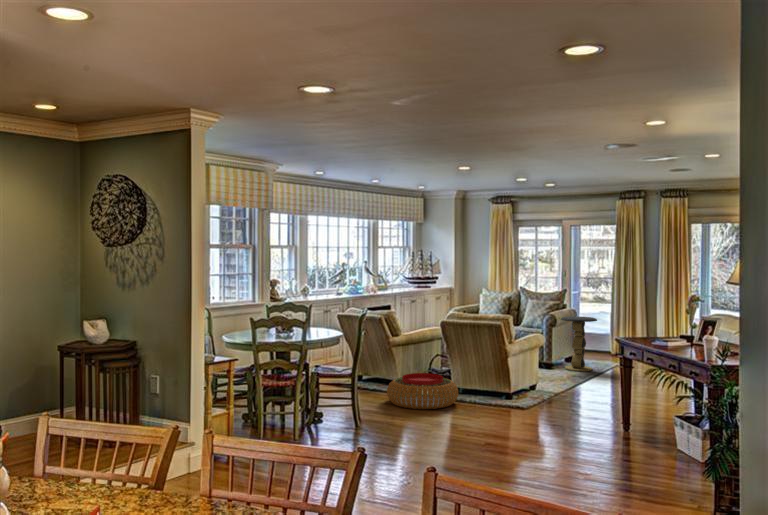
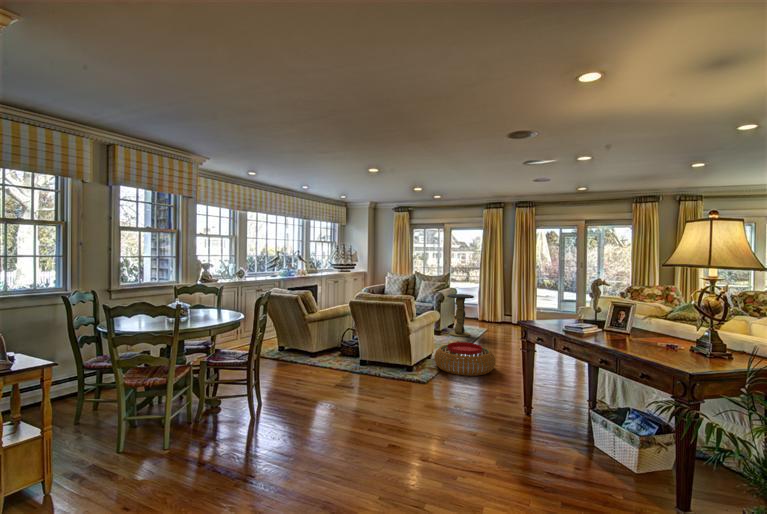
pouf: present [387,373,458,409] -> present [434,342,496,376]

